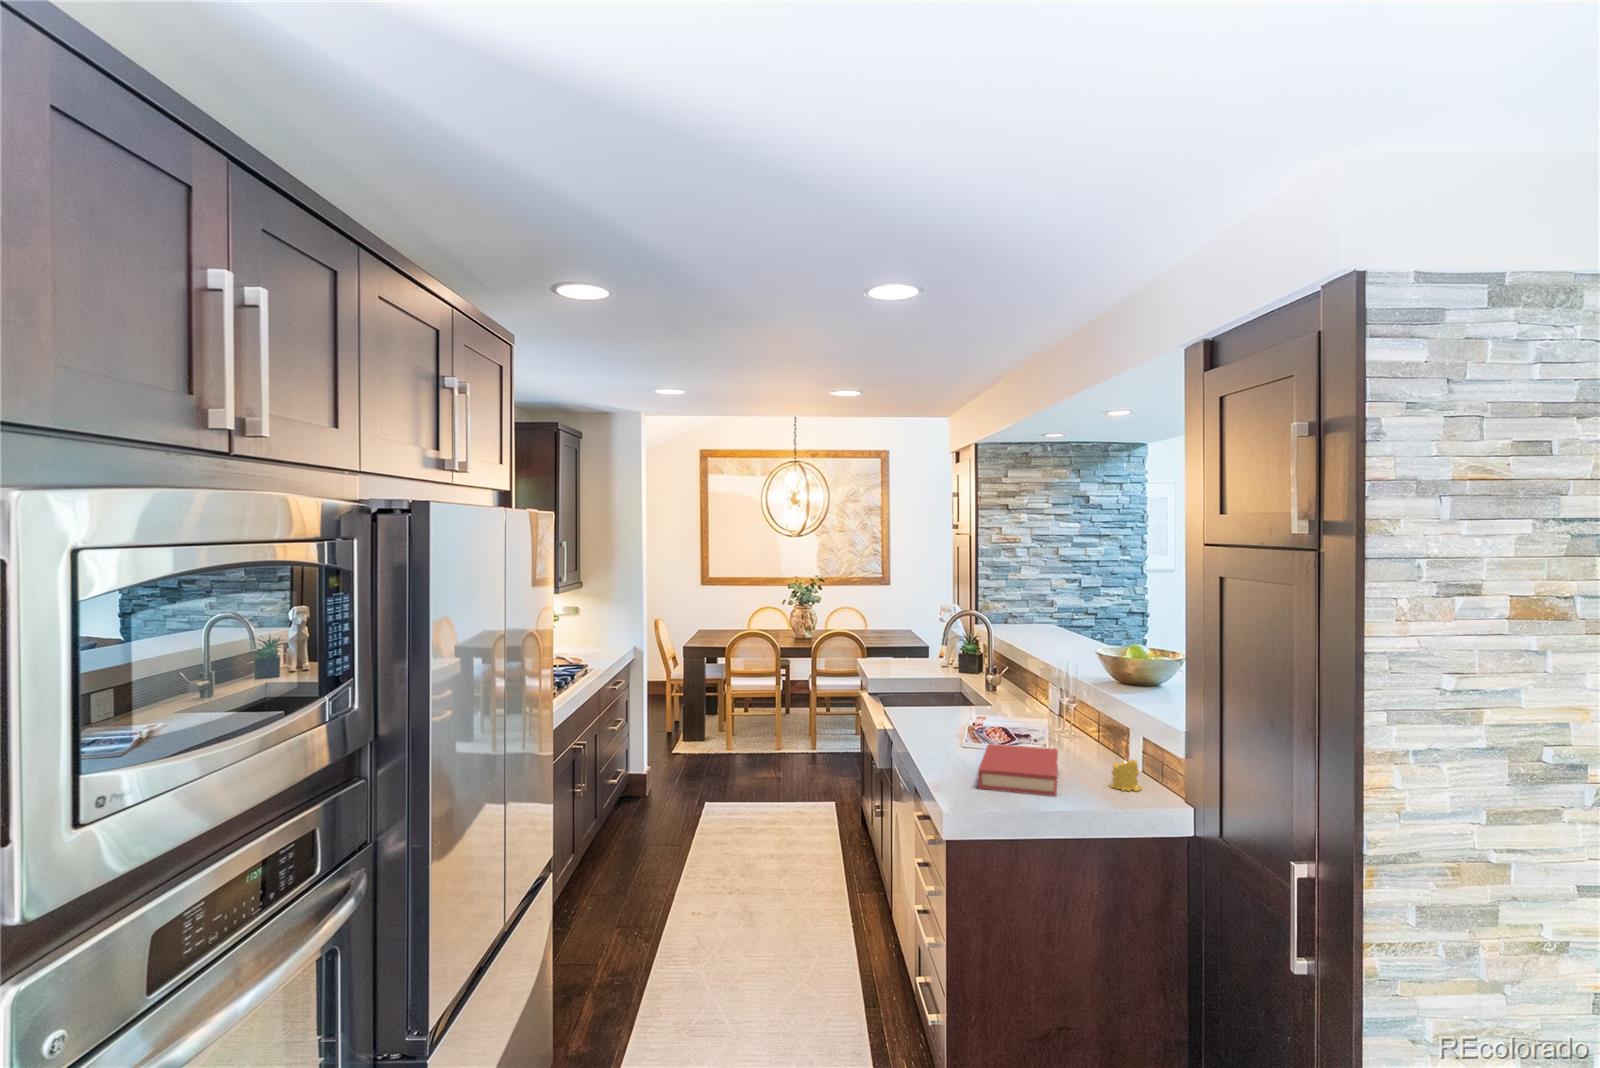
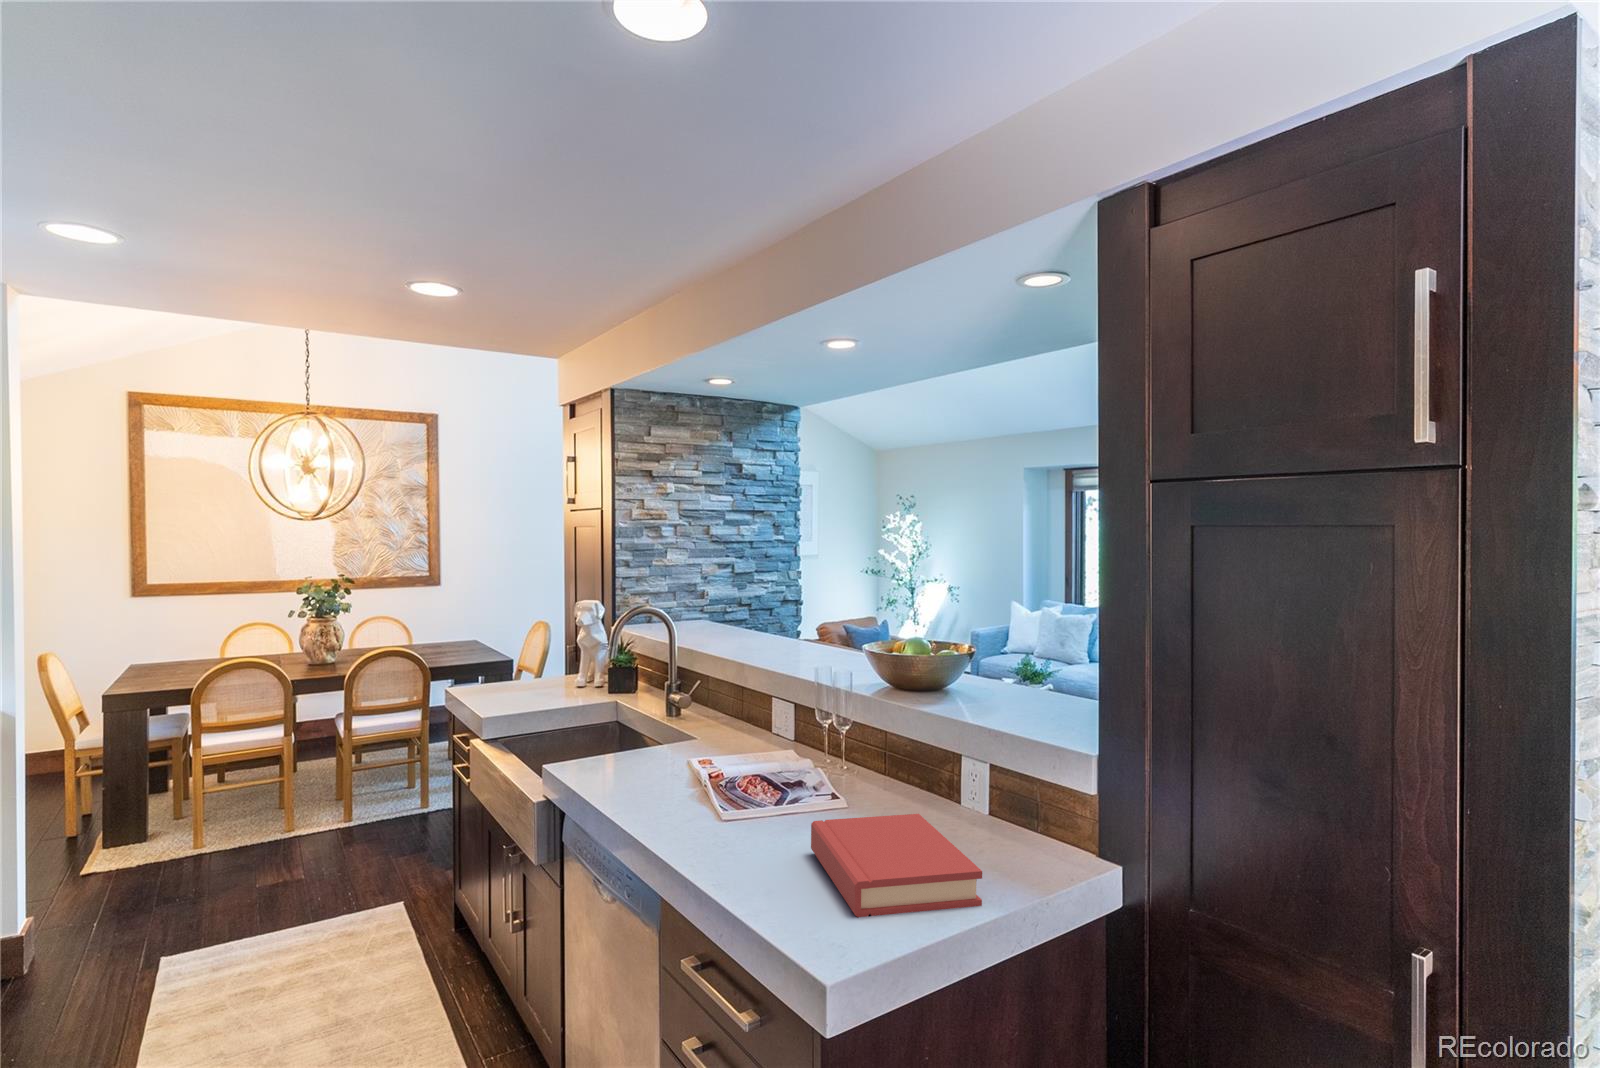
candle: present [1111,760,1142,792] -> none [1015,816,1065,872]

